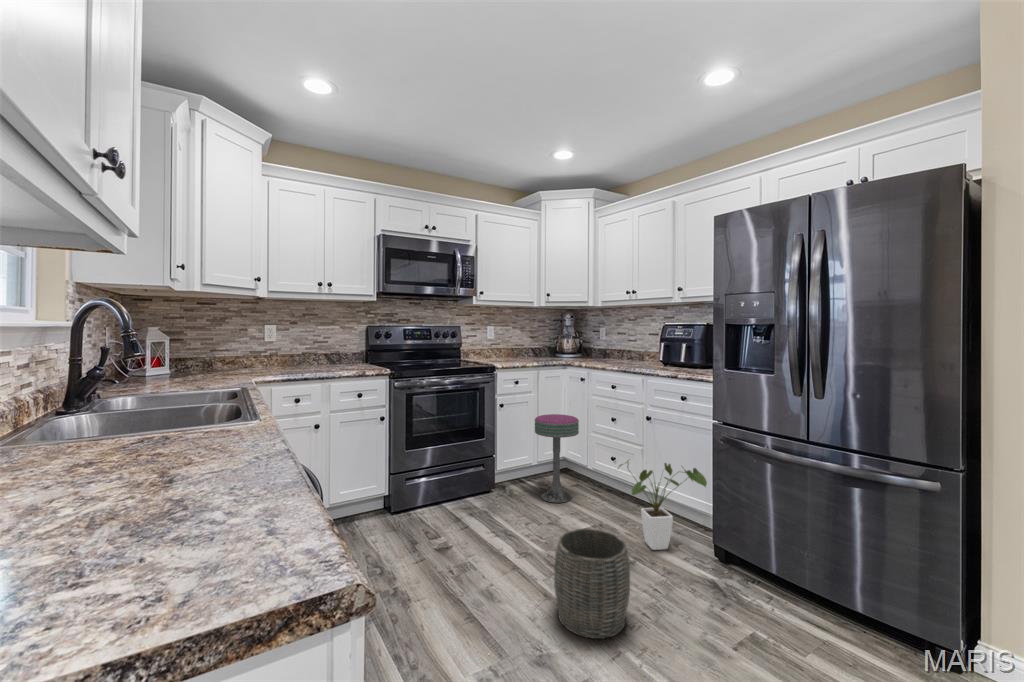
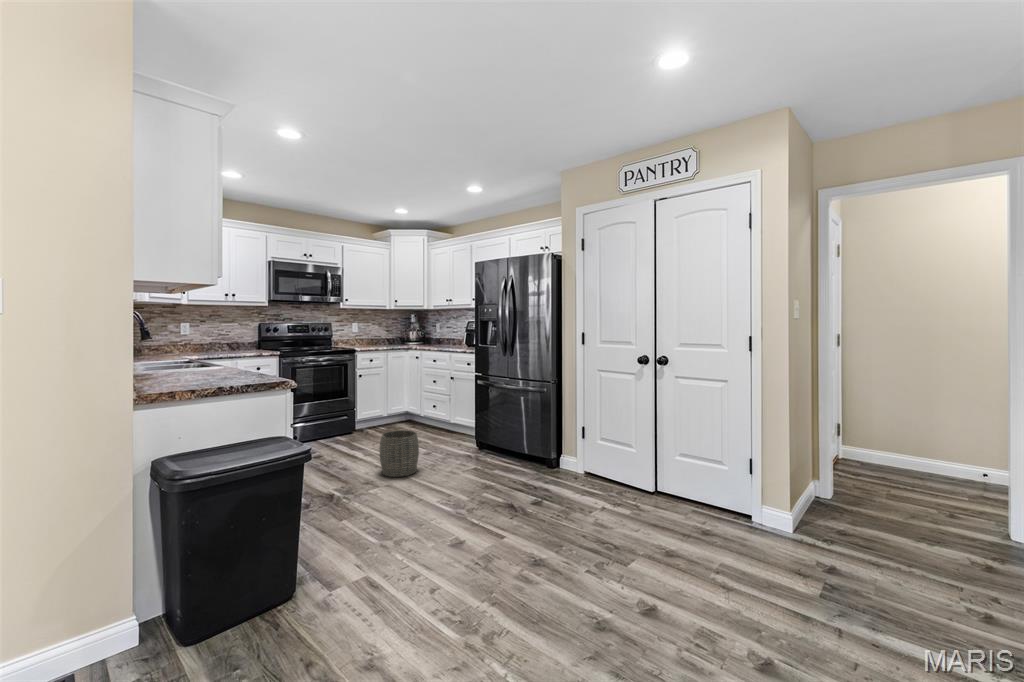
bar stool: present [535,414,579,503] -> none [382,381,412,436]
house plant: present [618,460,707,550] -> none [426,400,472,449]

